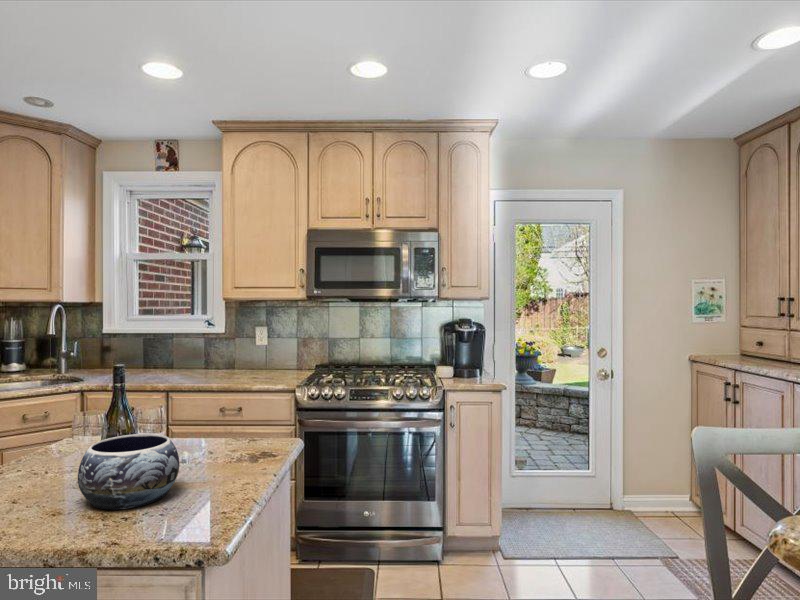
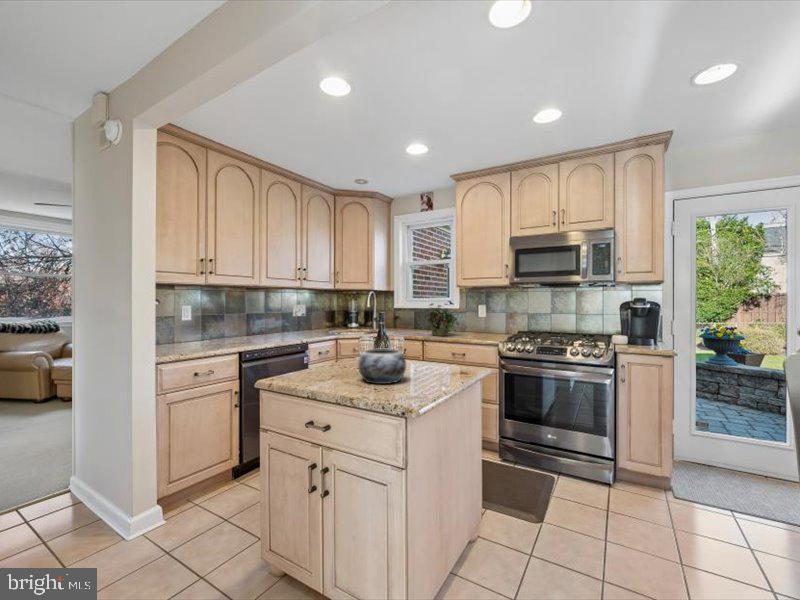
potted plant: none [167,325,227,379] -> present [425,304,458,336]

